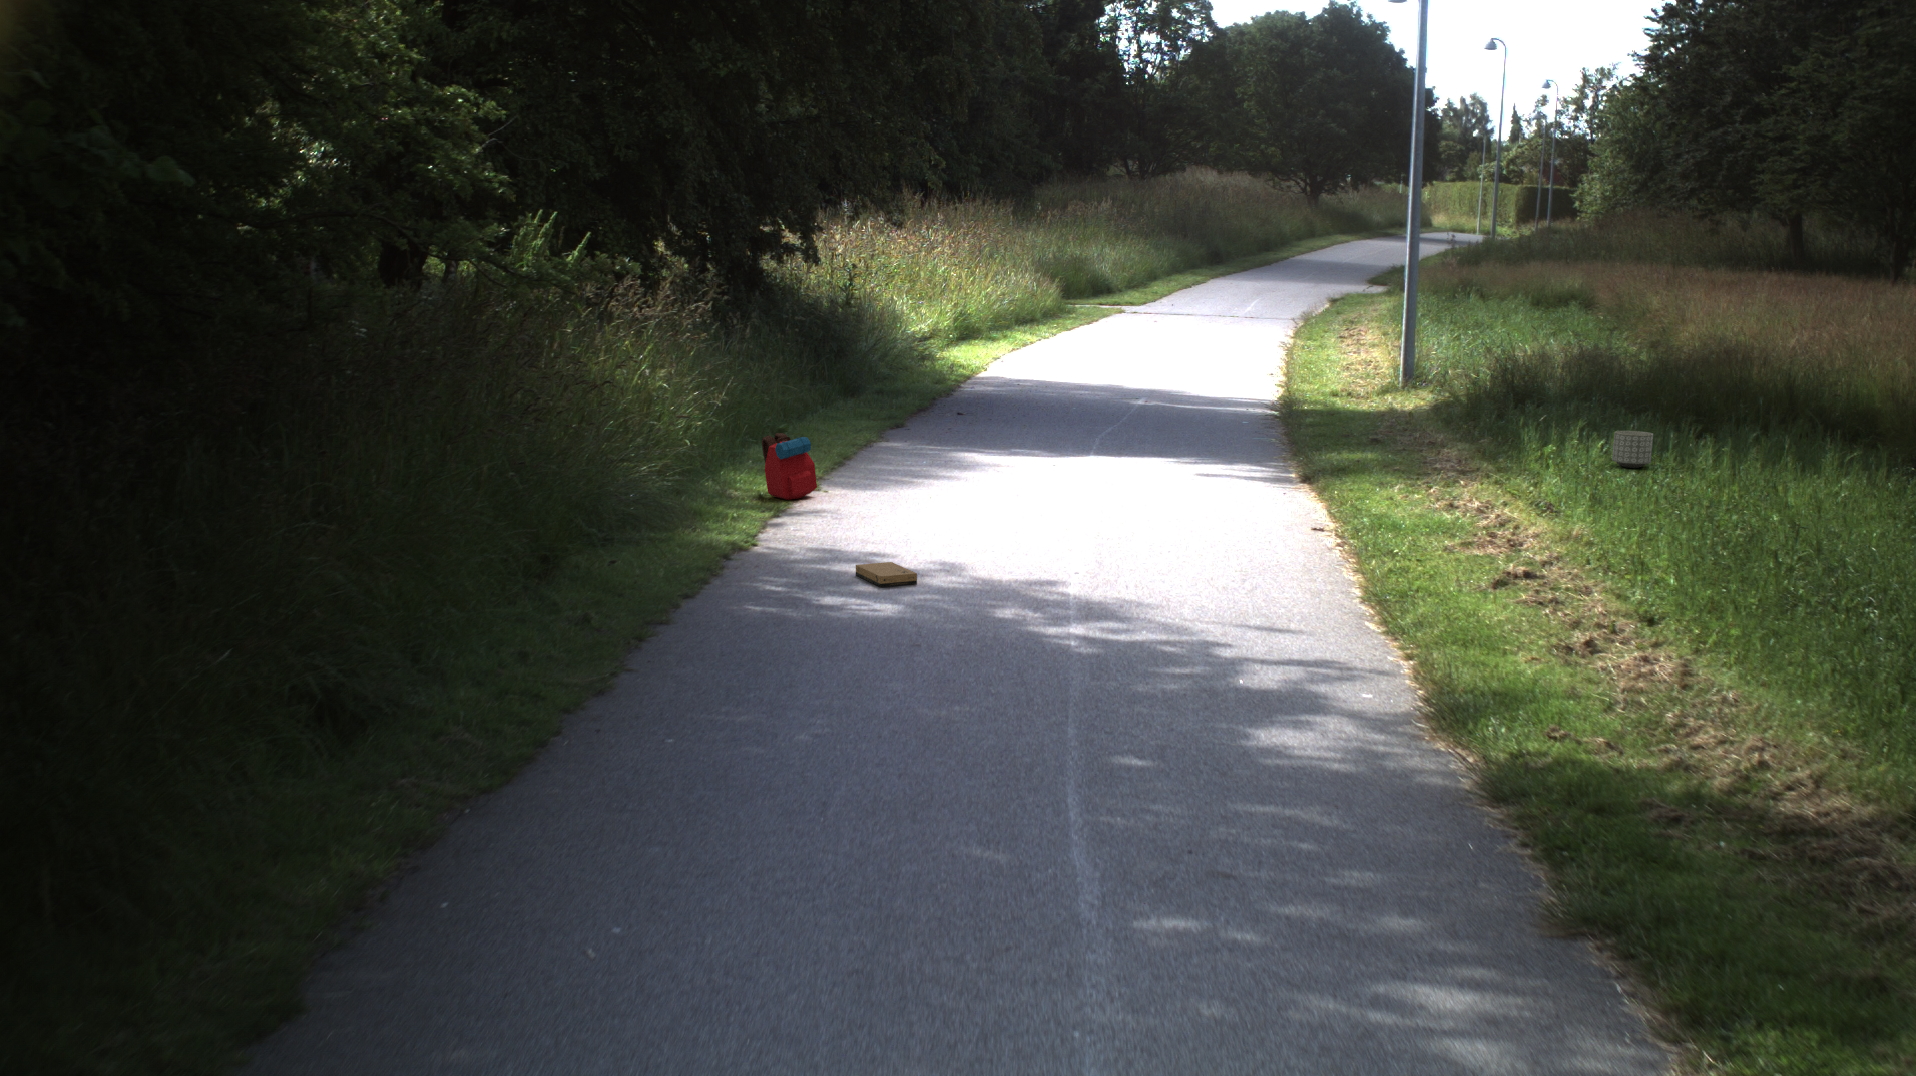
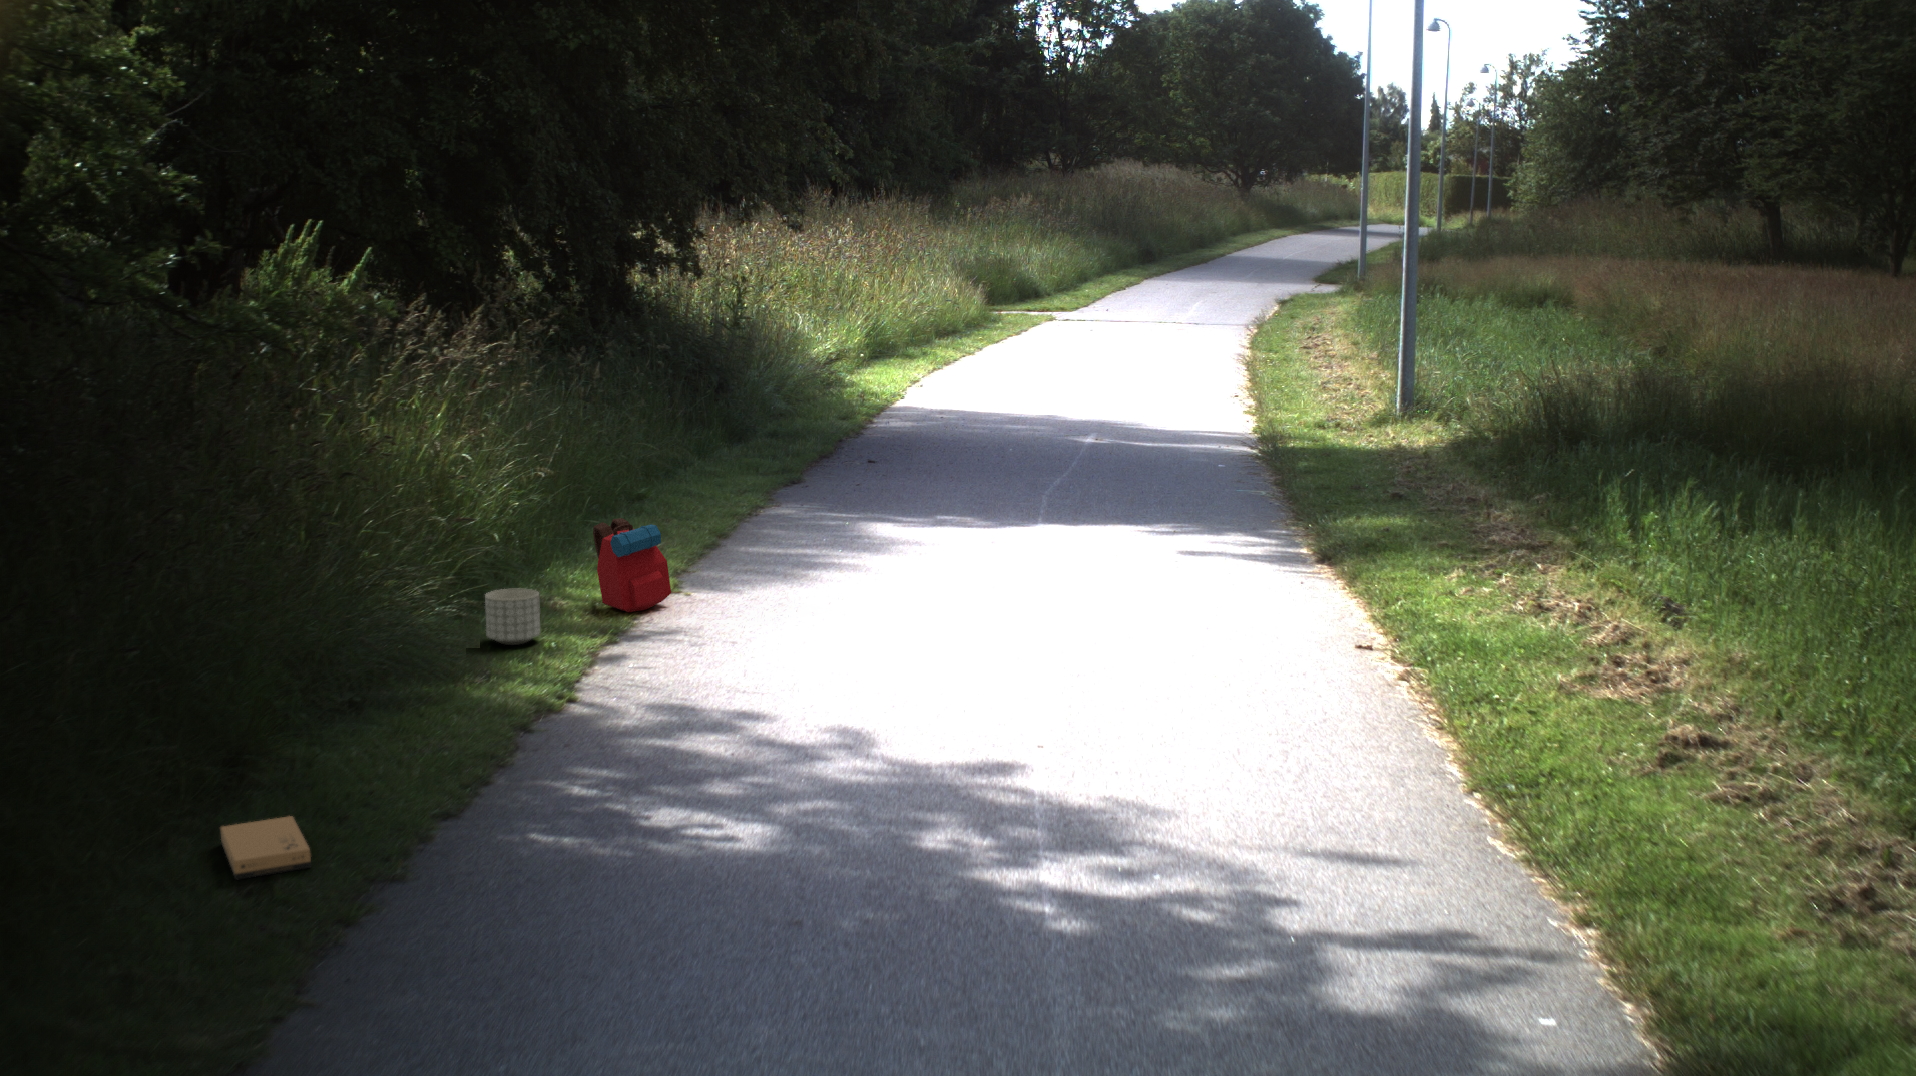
planter: present [1612,431,1653,468] -> present [485,589,540,645]
cardboard box: present [856,562,917,587] -> present [221,816,311,880]

